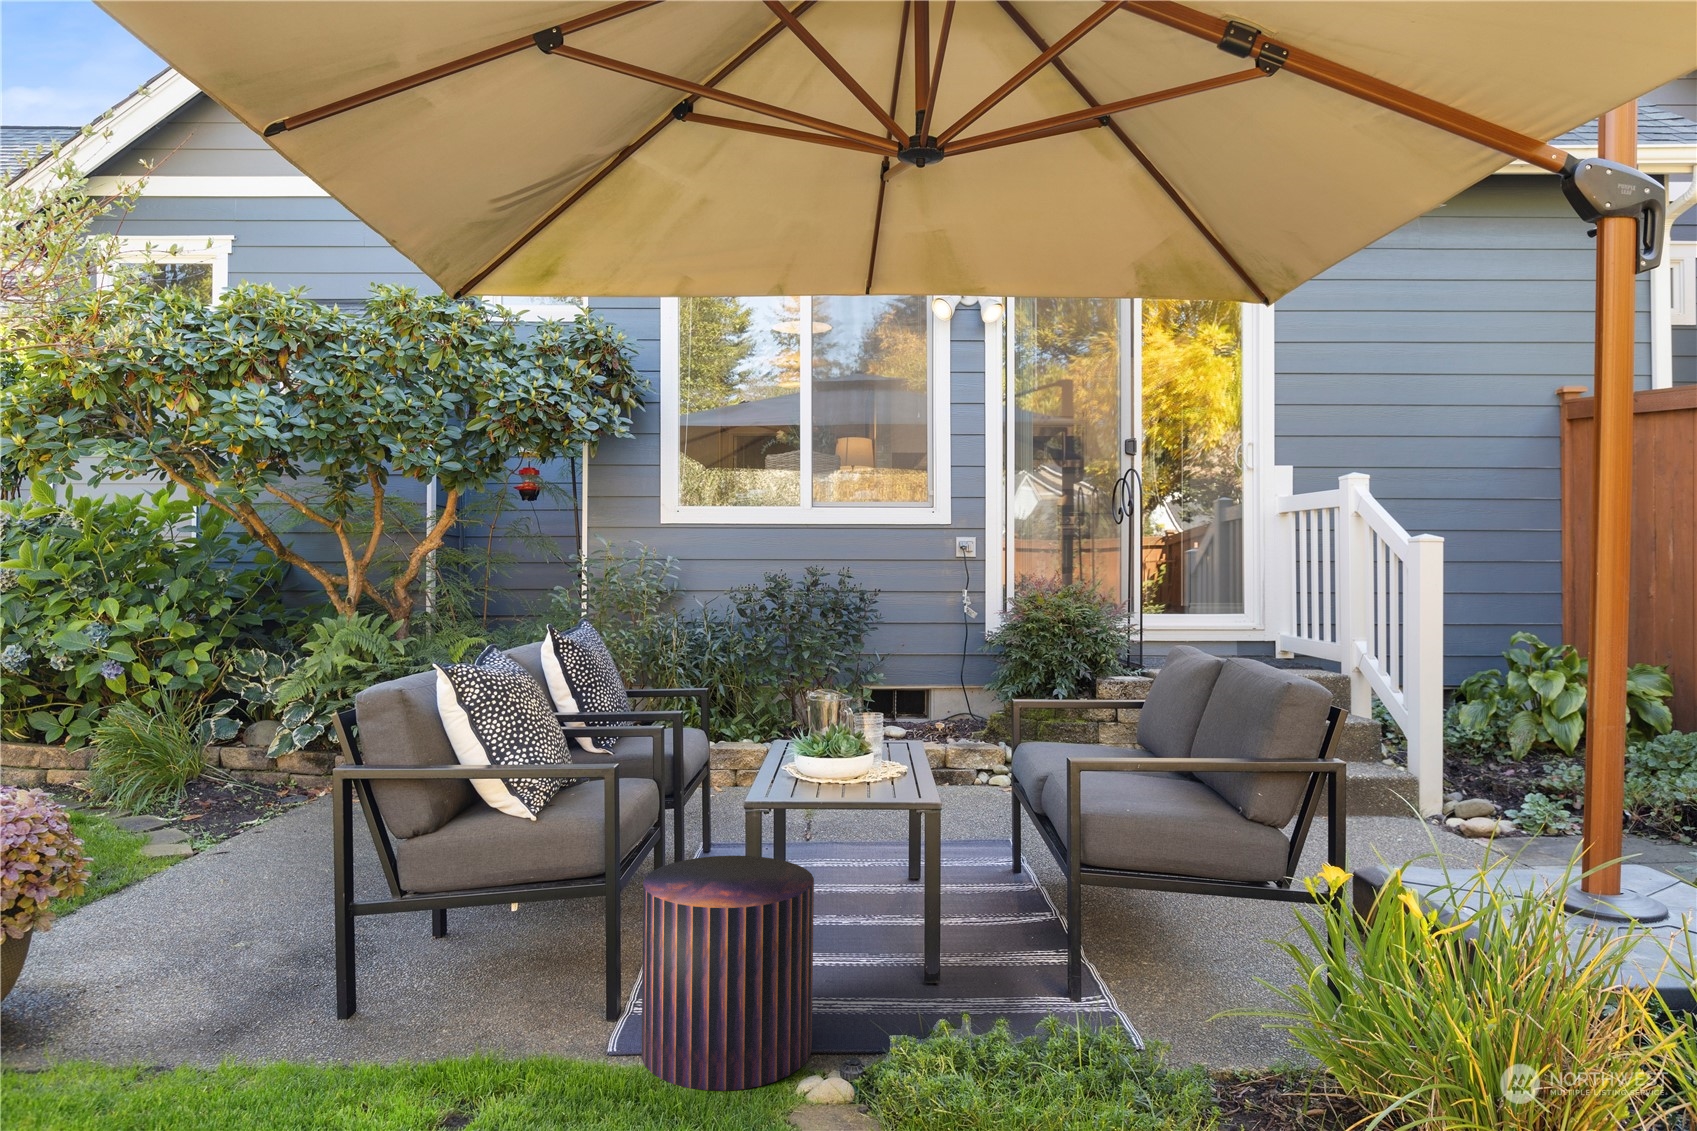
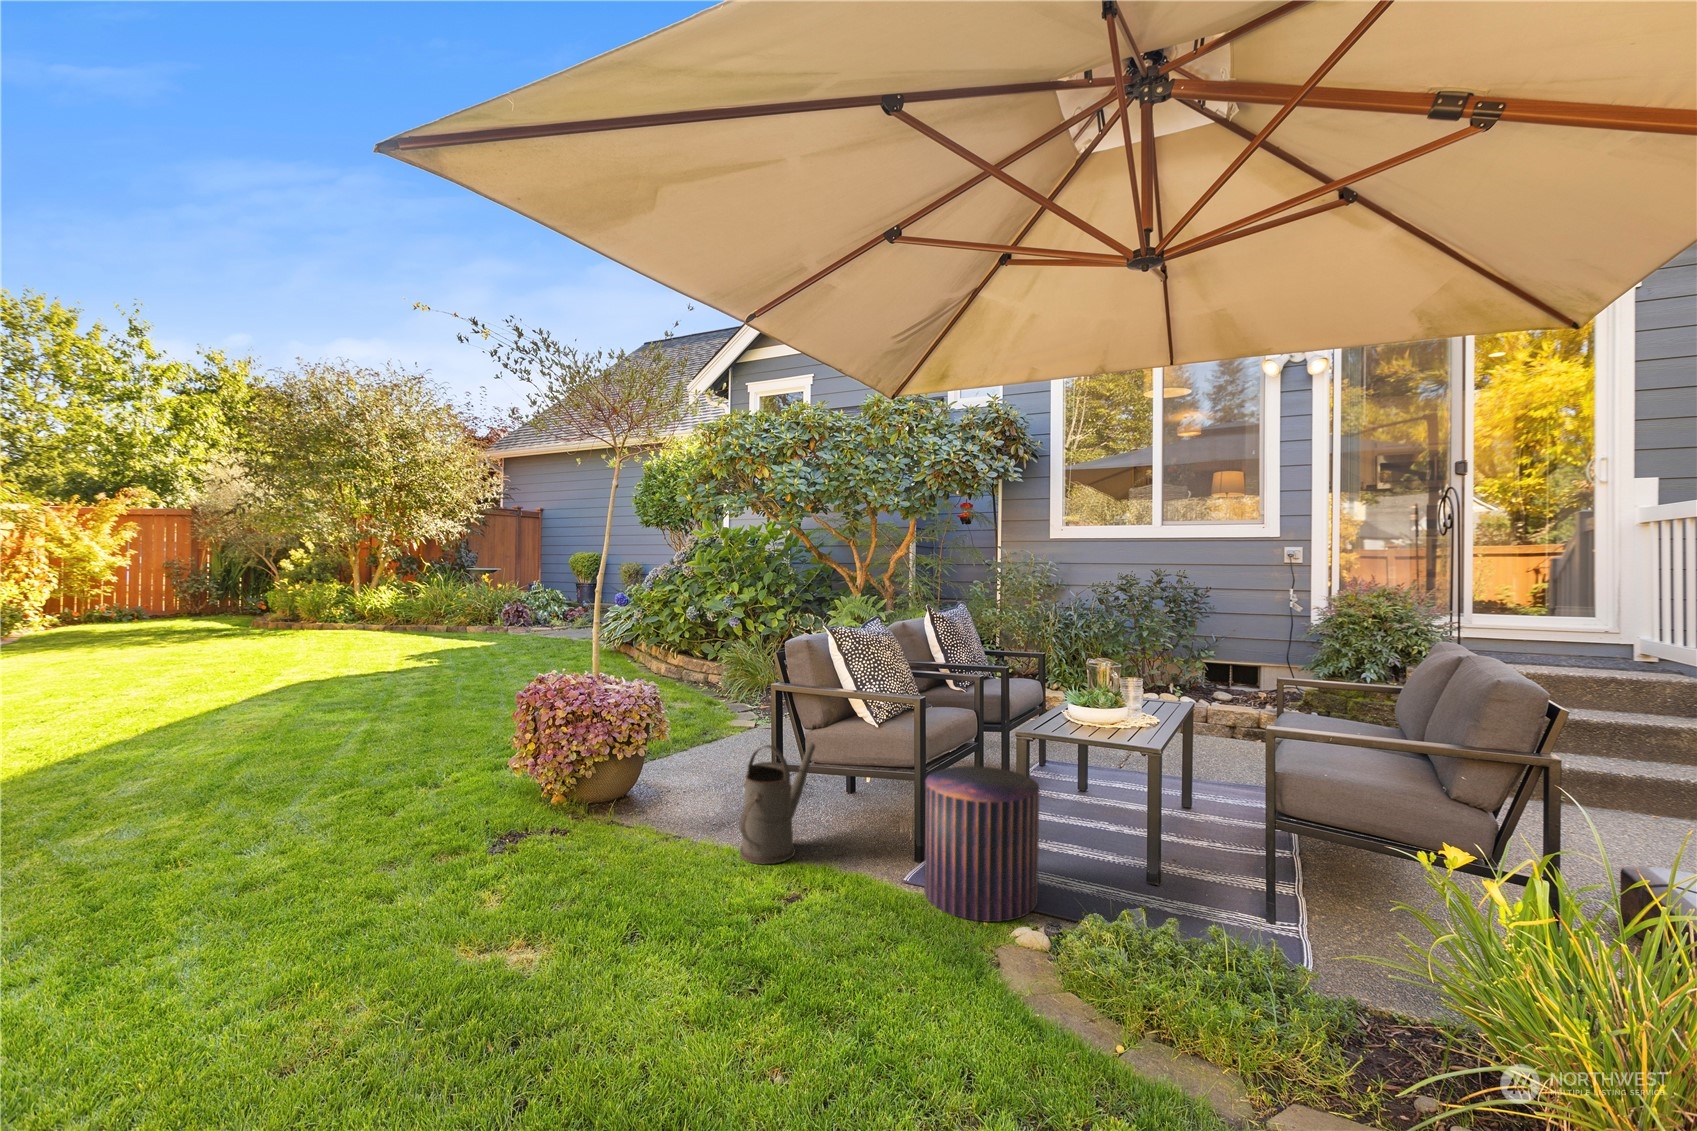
watering can: none [287,859,408,1089] -> present [740,743,815,864]

